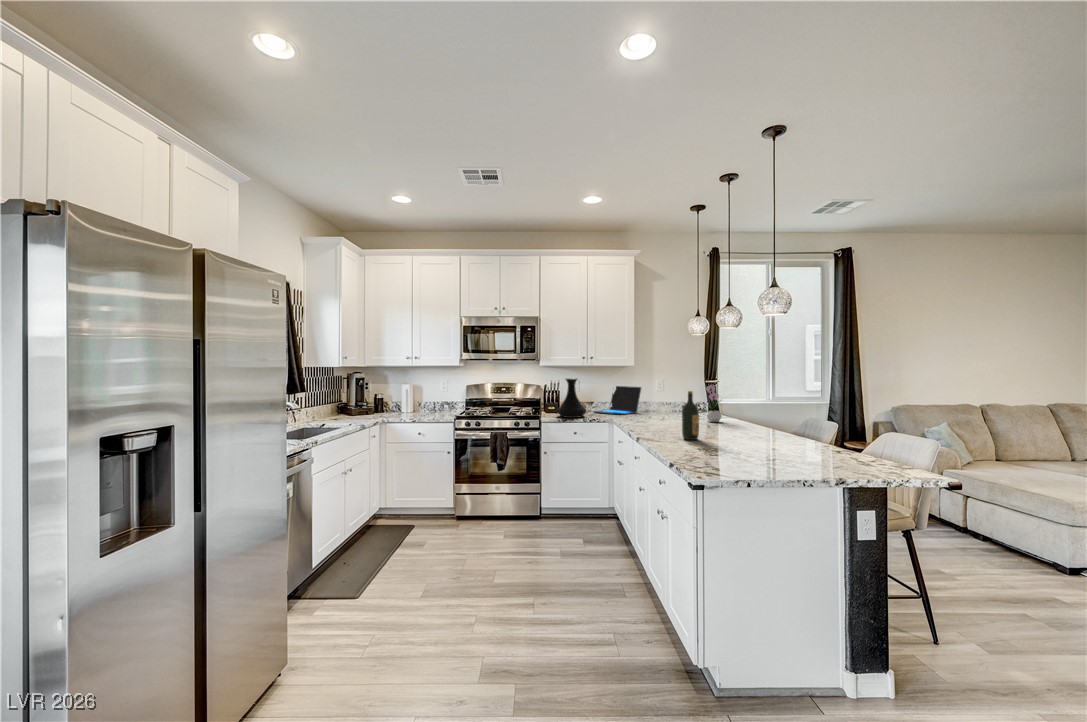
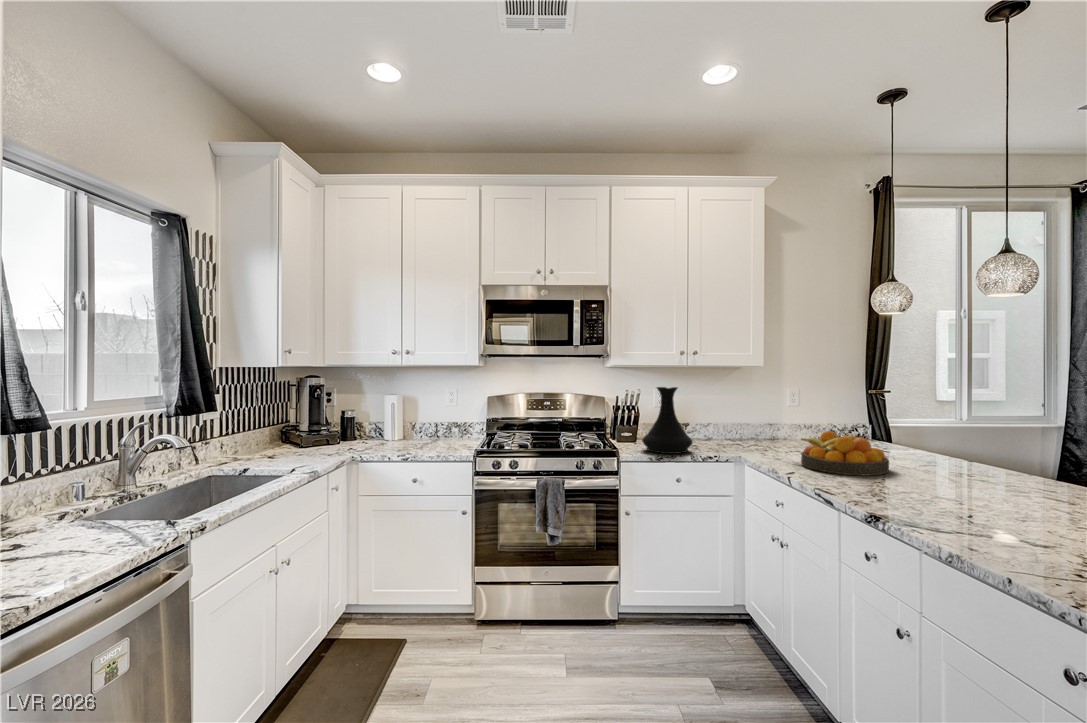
flower arrangement: present [706,379,722,422] -> none [925,391,958,469]
laptop: present [594,386,641,415] -> none [692,398,772,447]
wine bottle: present [682,391,699,440] -> none [986,423,1033,533]
fruit bowl: none [638,402,682,425] -> present [801,431,889,476]

